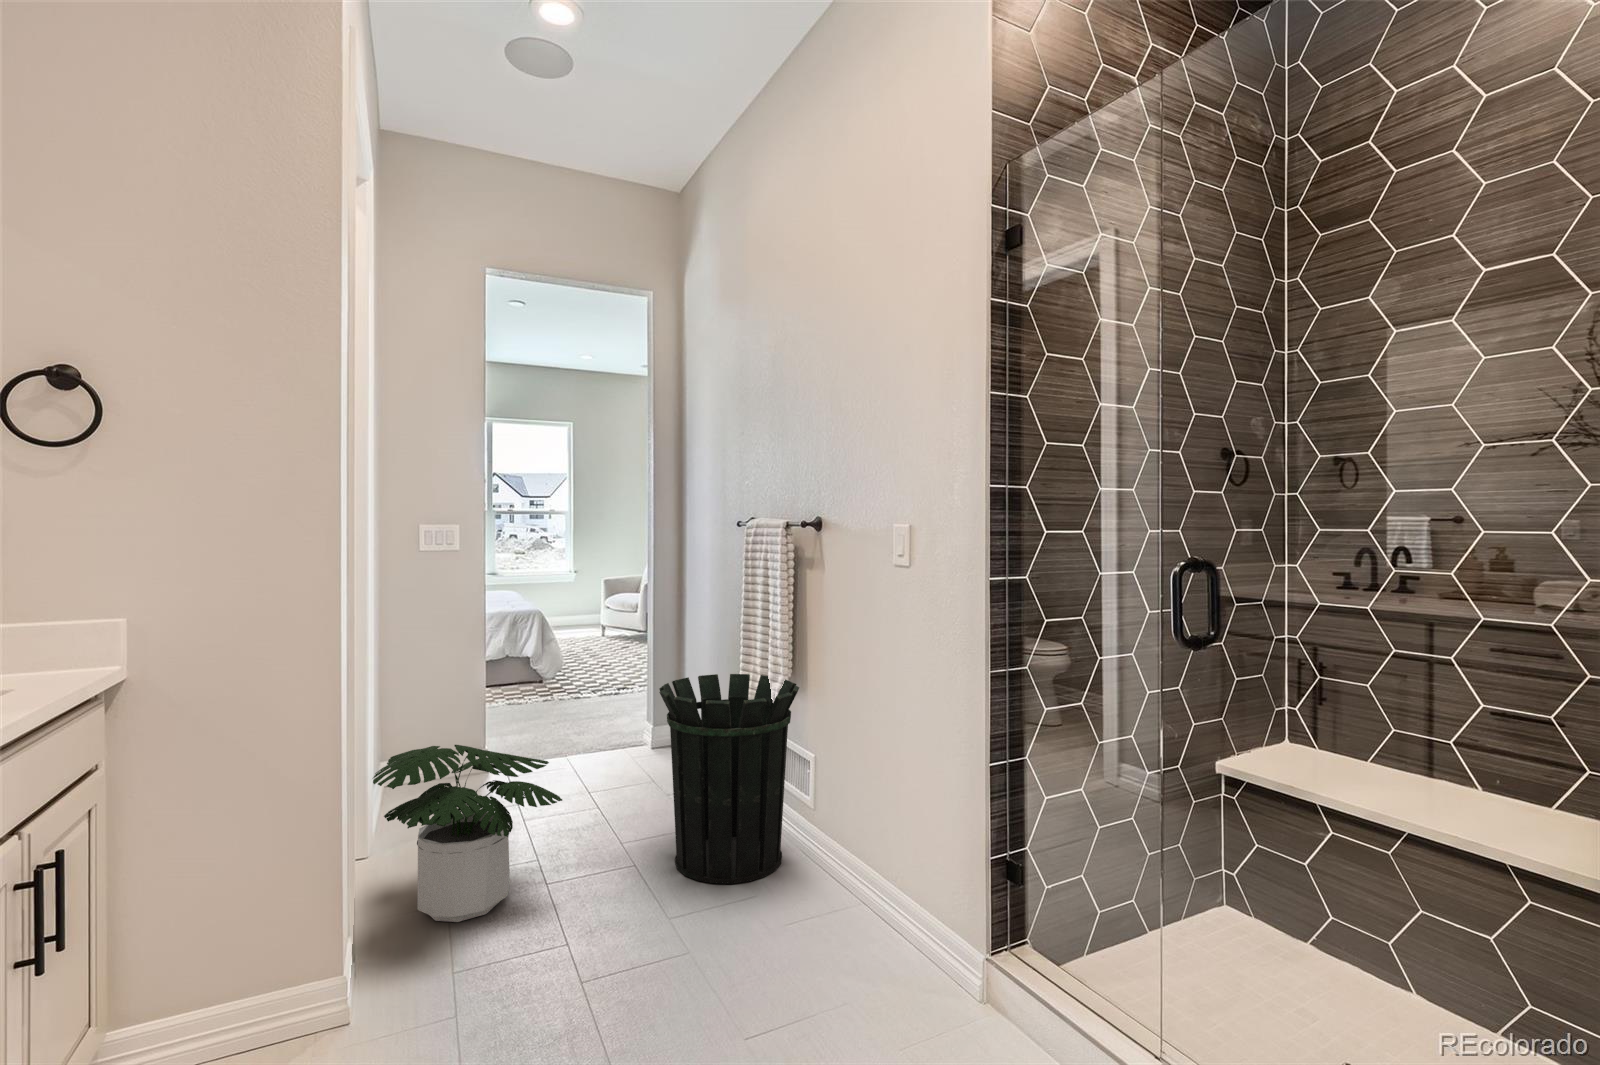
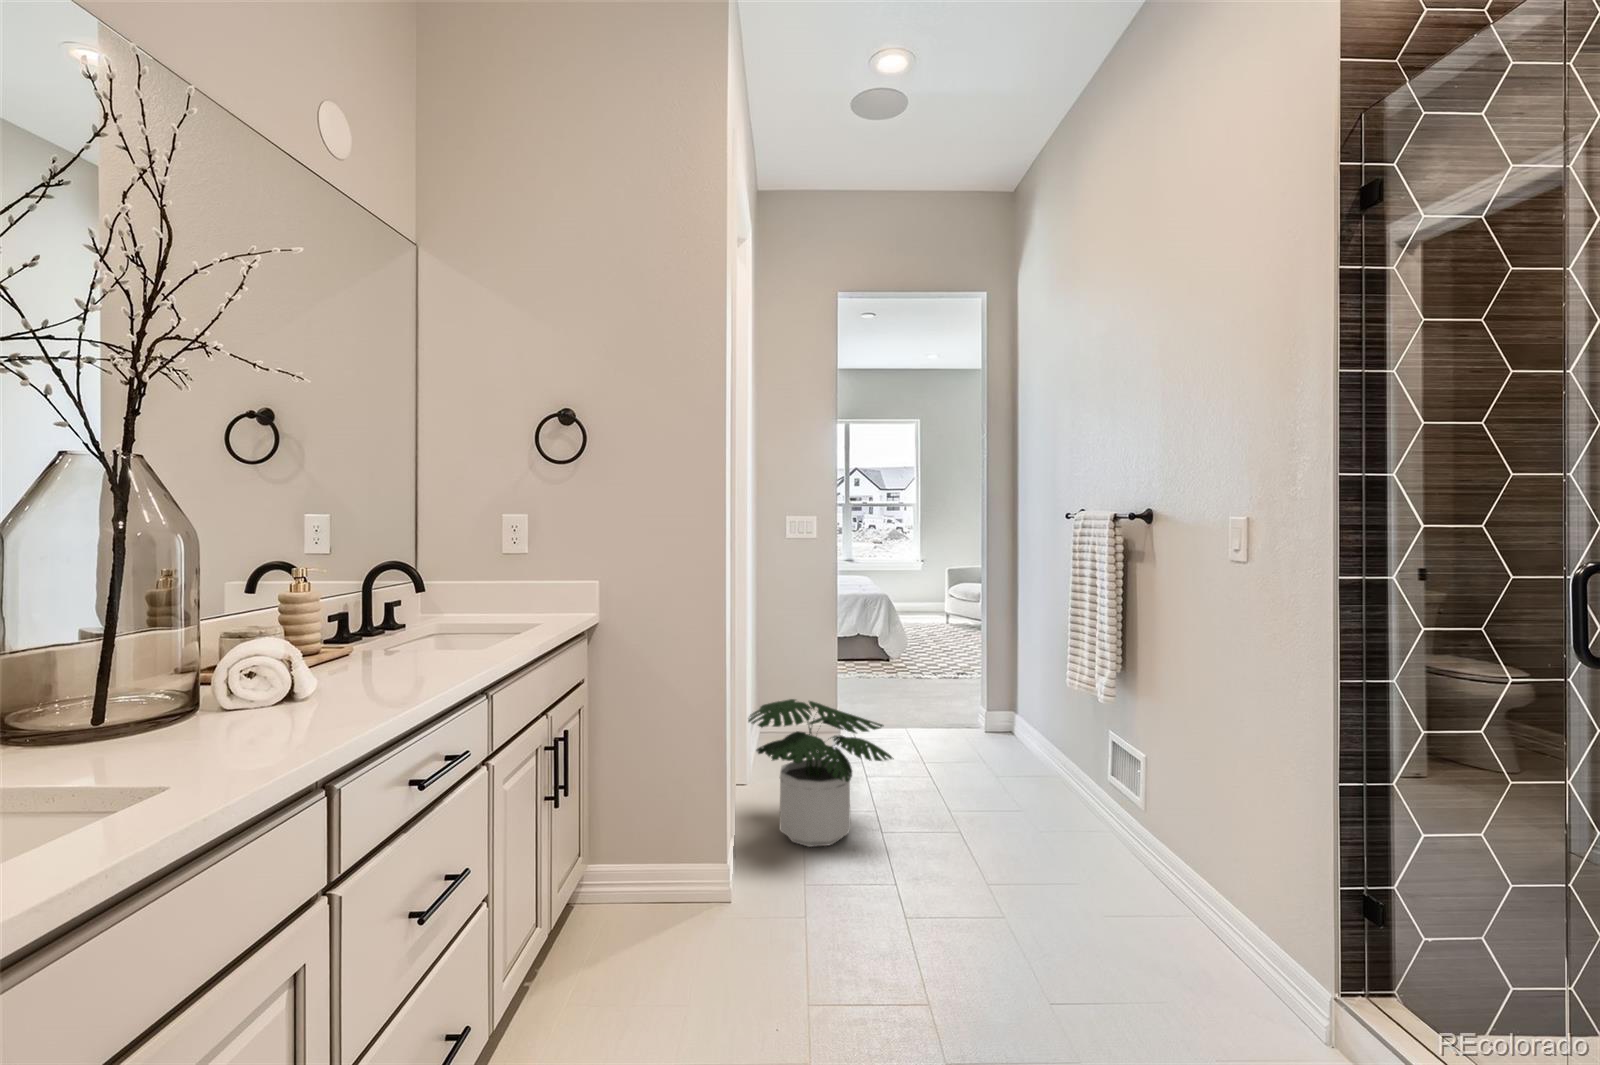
waste bin: present [659,674,799,884] -> none [983,663,1127,866]

